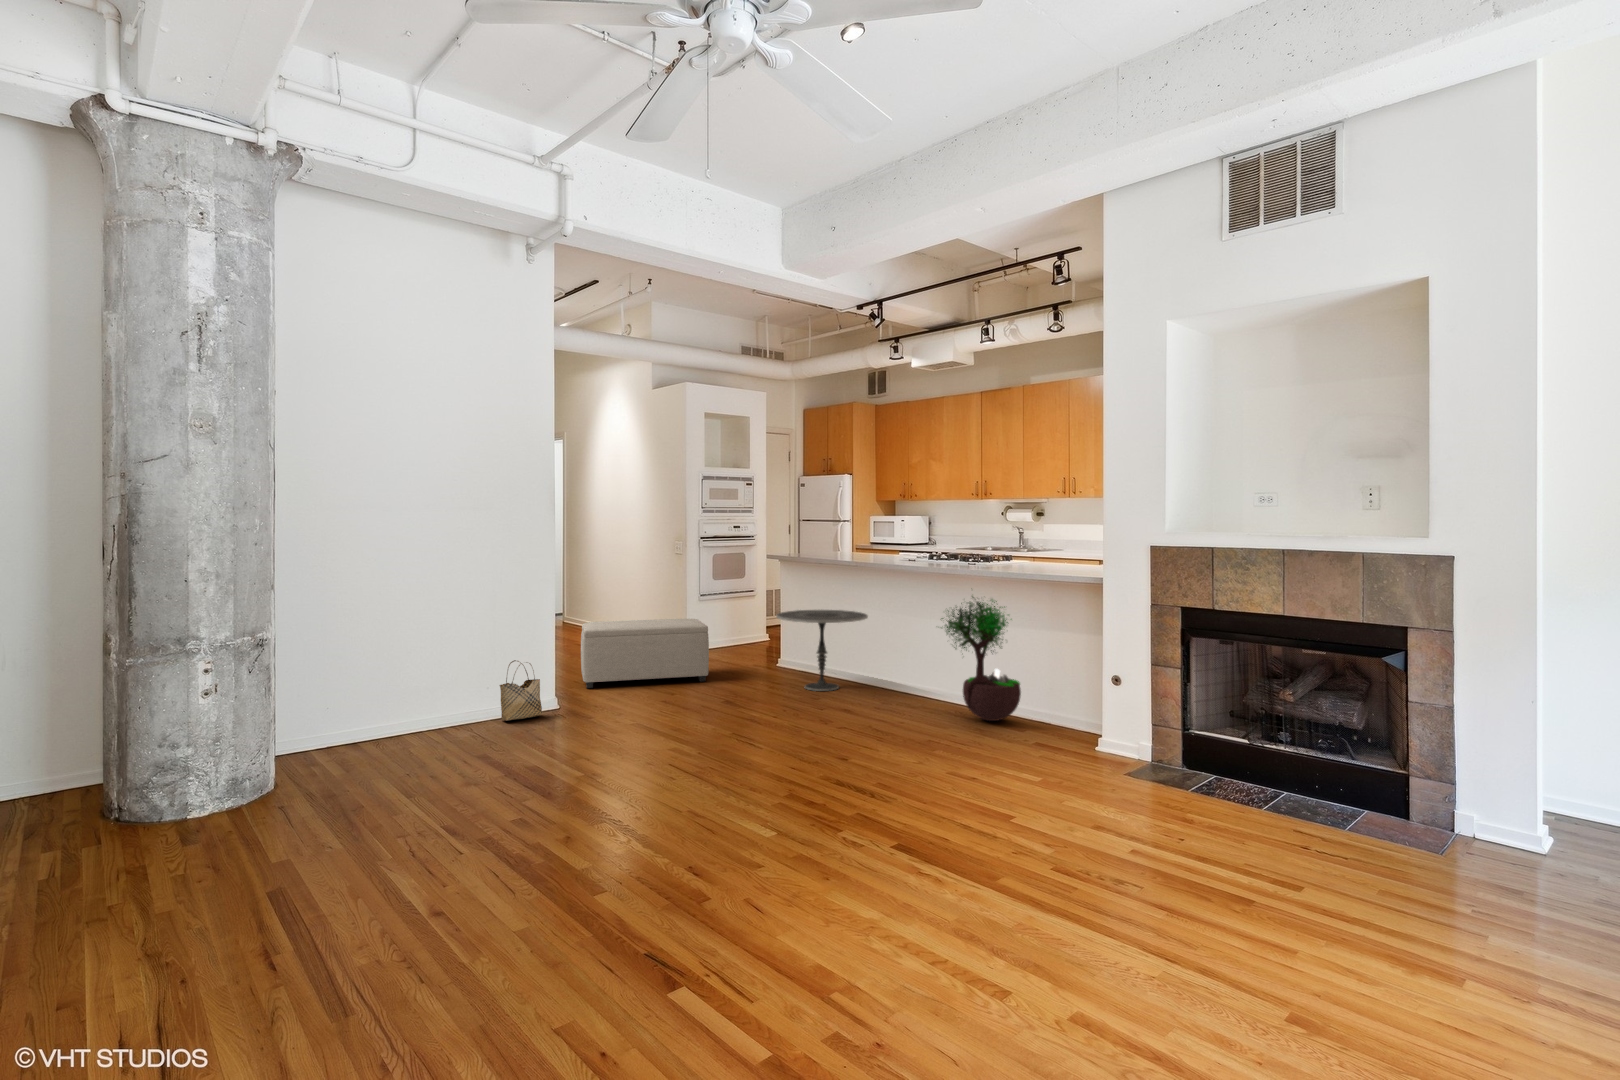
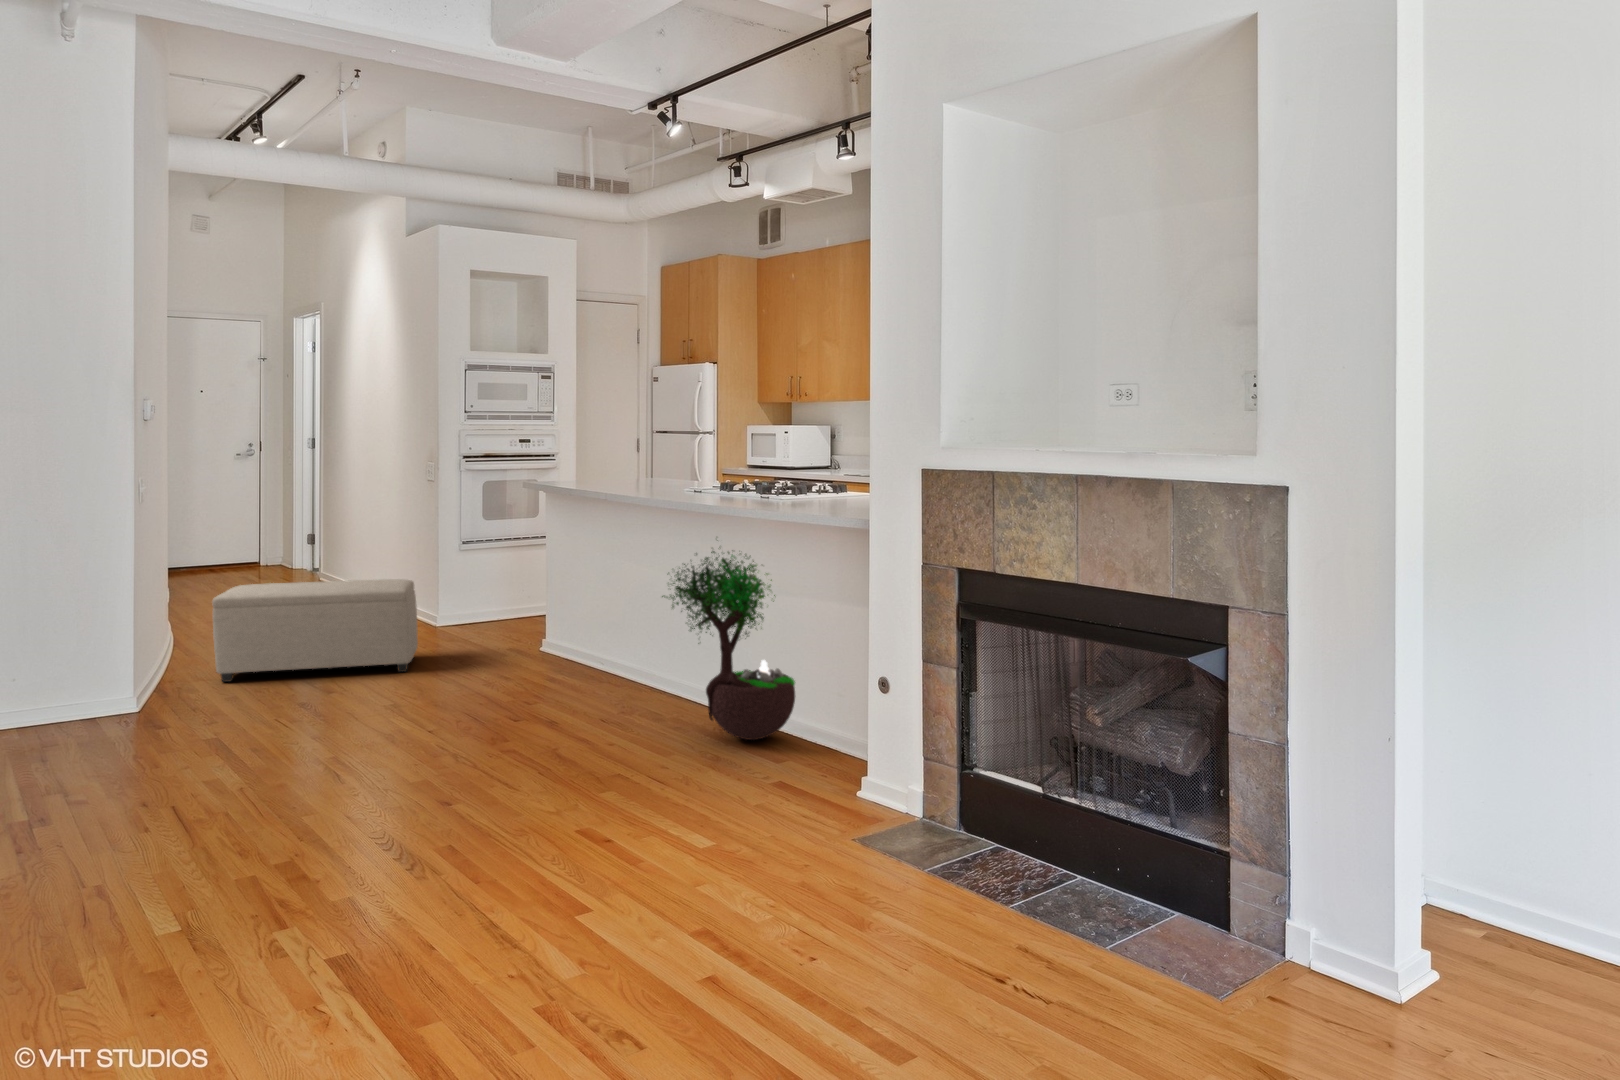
side table: present [776,610,868,691] -> none [490,566,630,688]
woven basket: present [500,660,542,721] -> none [21,645,97,734]

